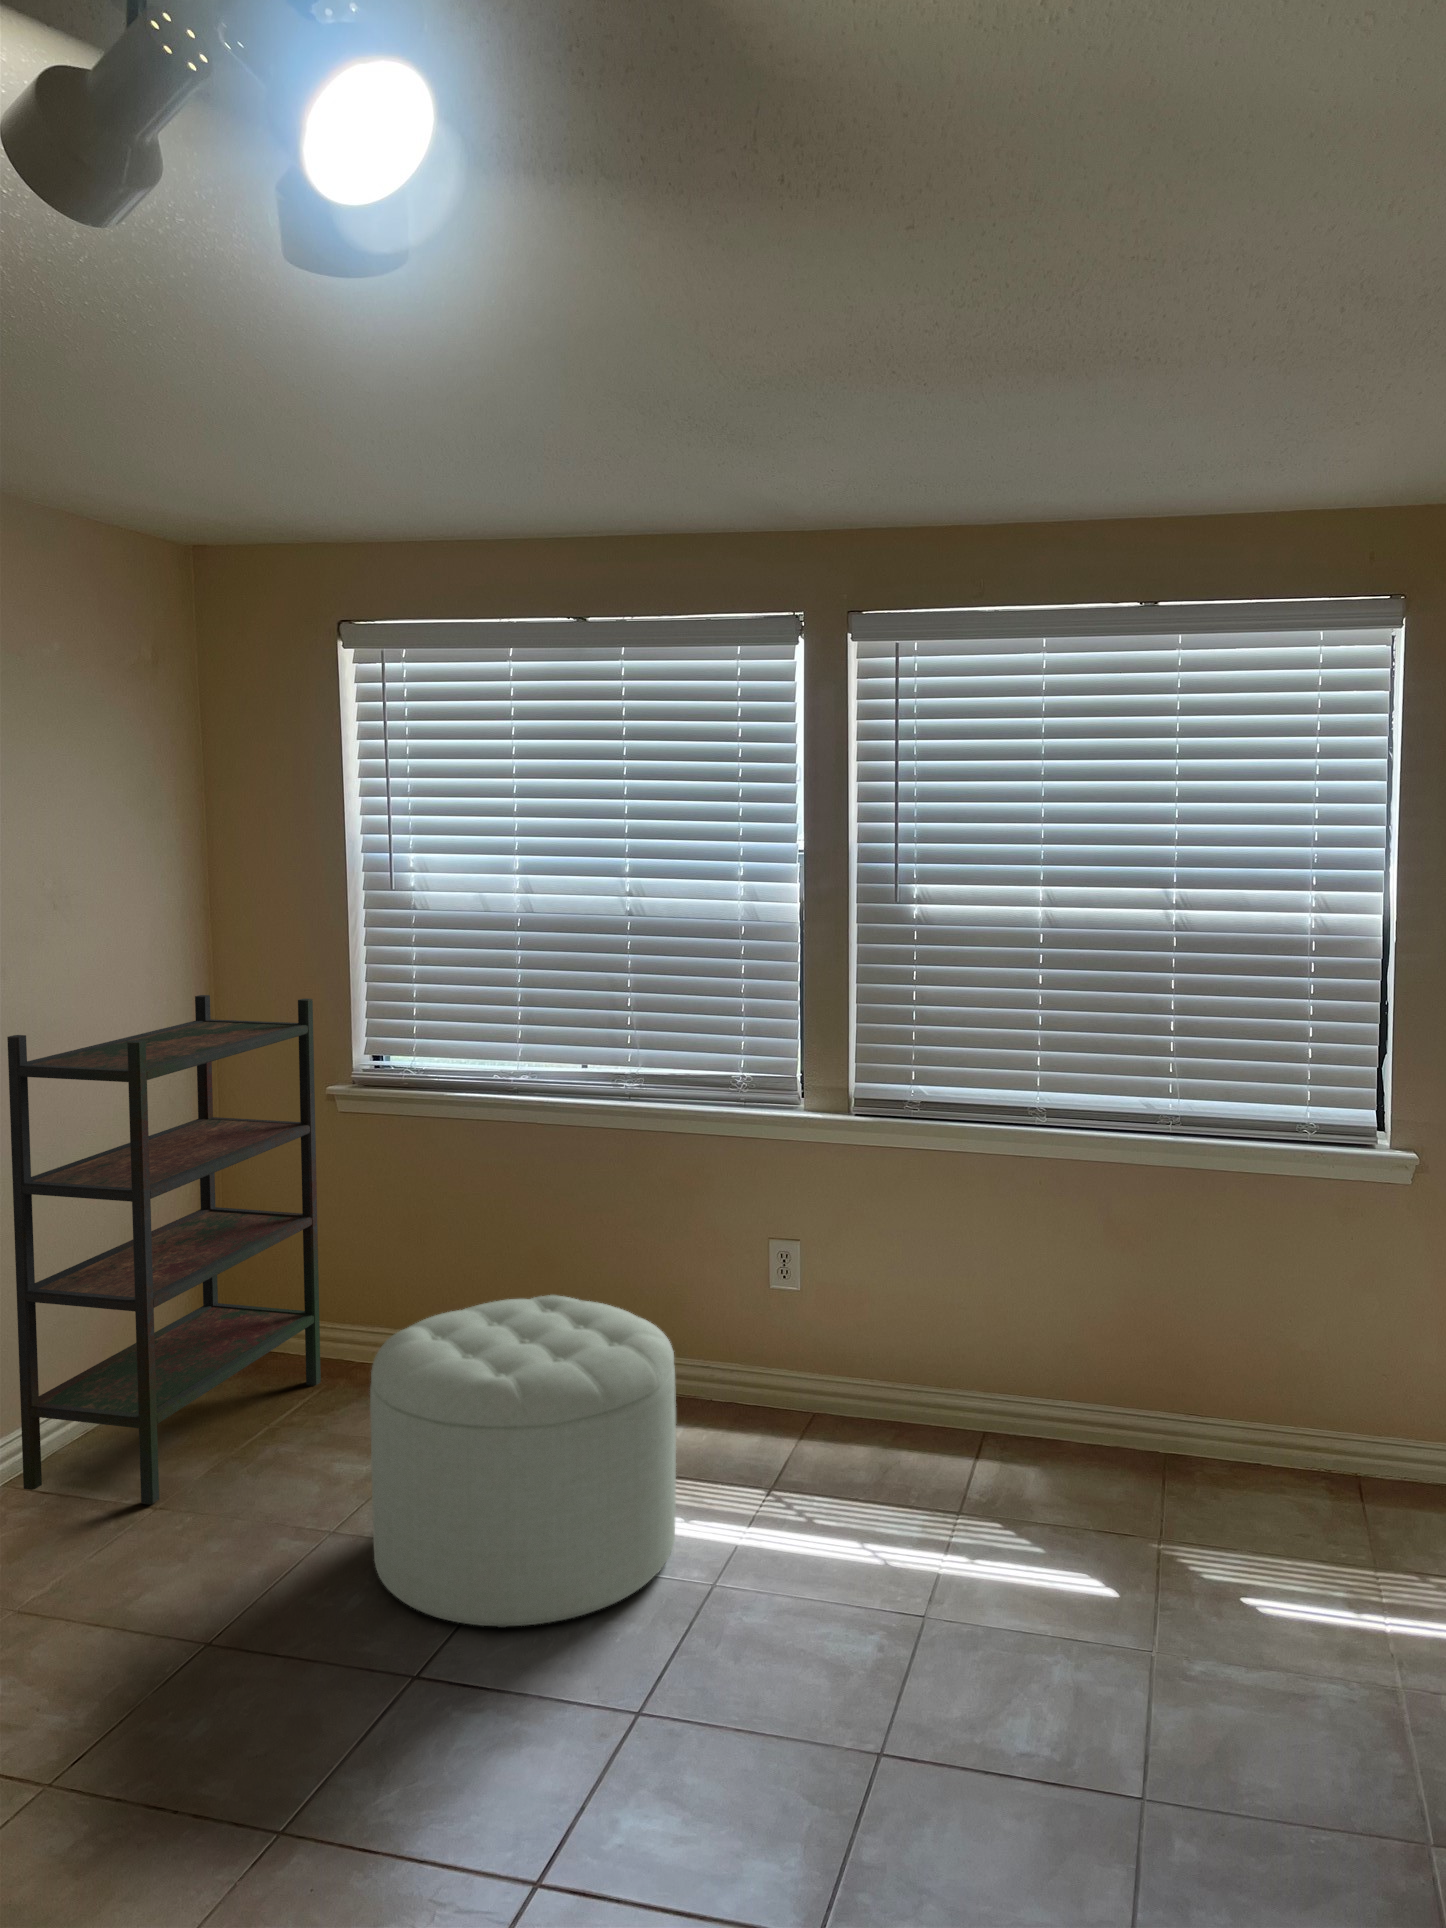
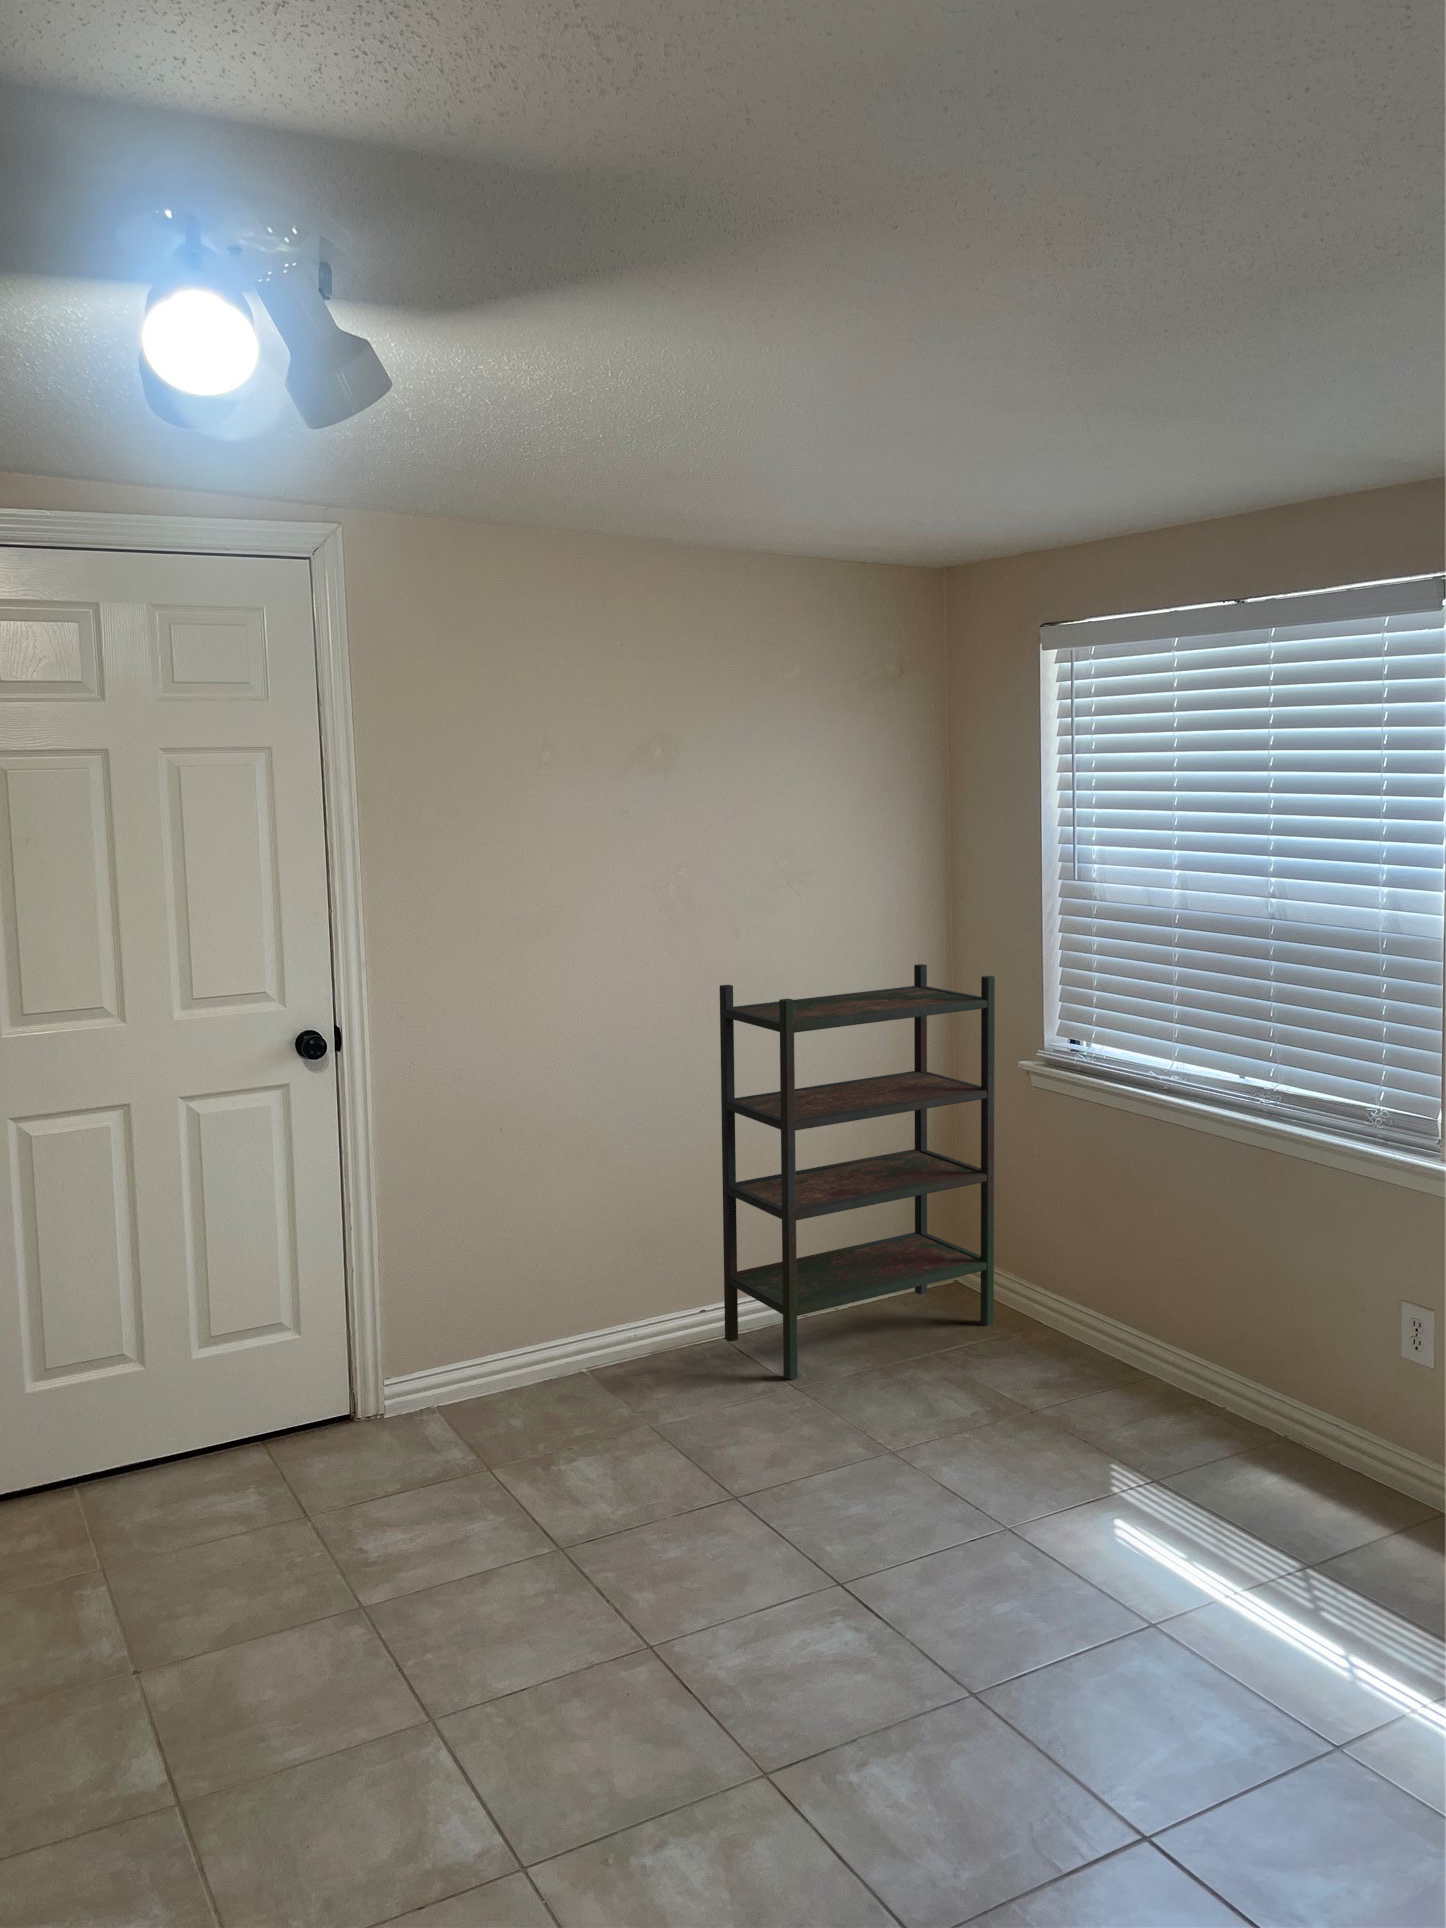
ottoman: present [370,1295,676,1628] -> none [876,1283,1170,1601]

